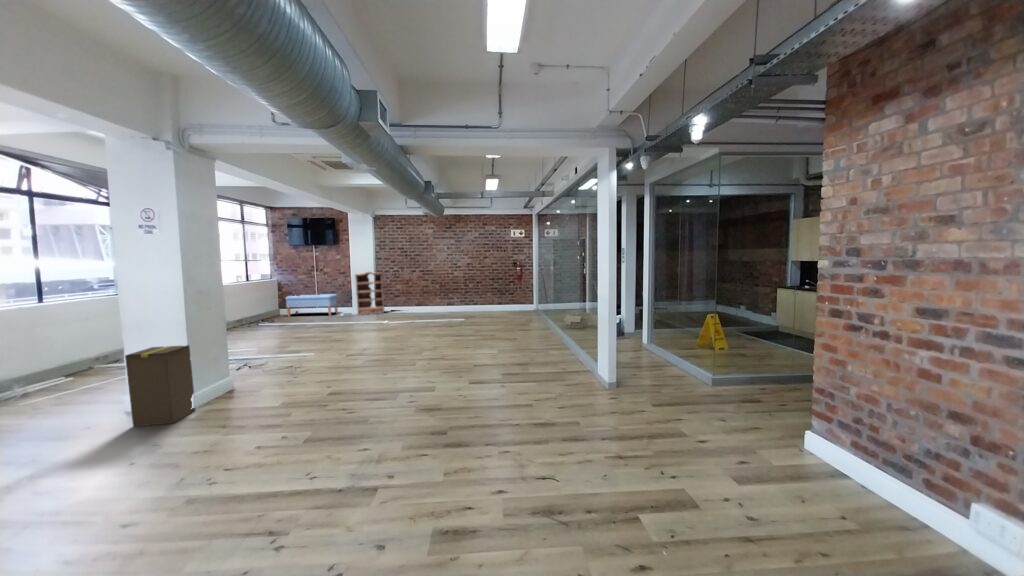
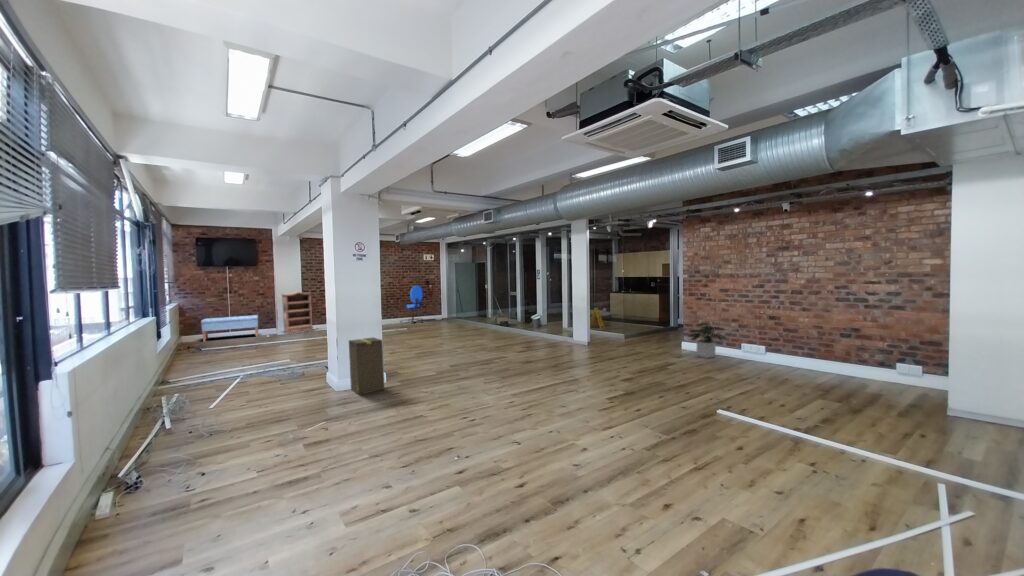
office chair: none [477,267,506,313] -> present [401,286,423,322]
potted plant: none [774,399,921,513] -> present [688,323,725,358]

